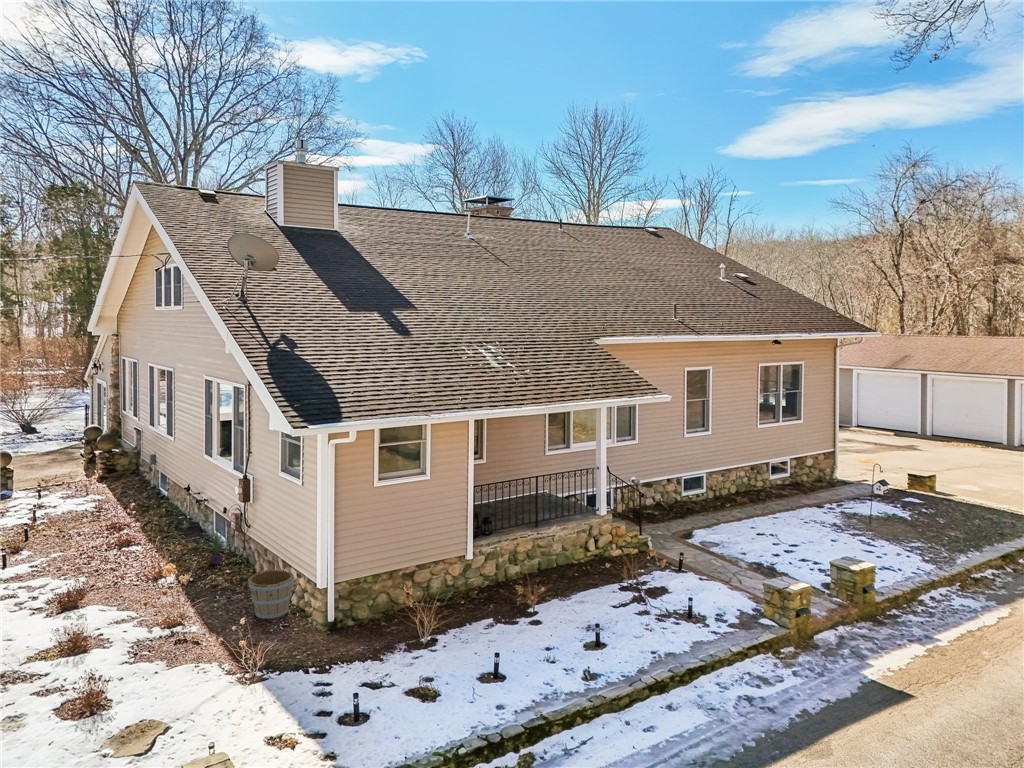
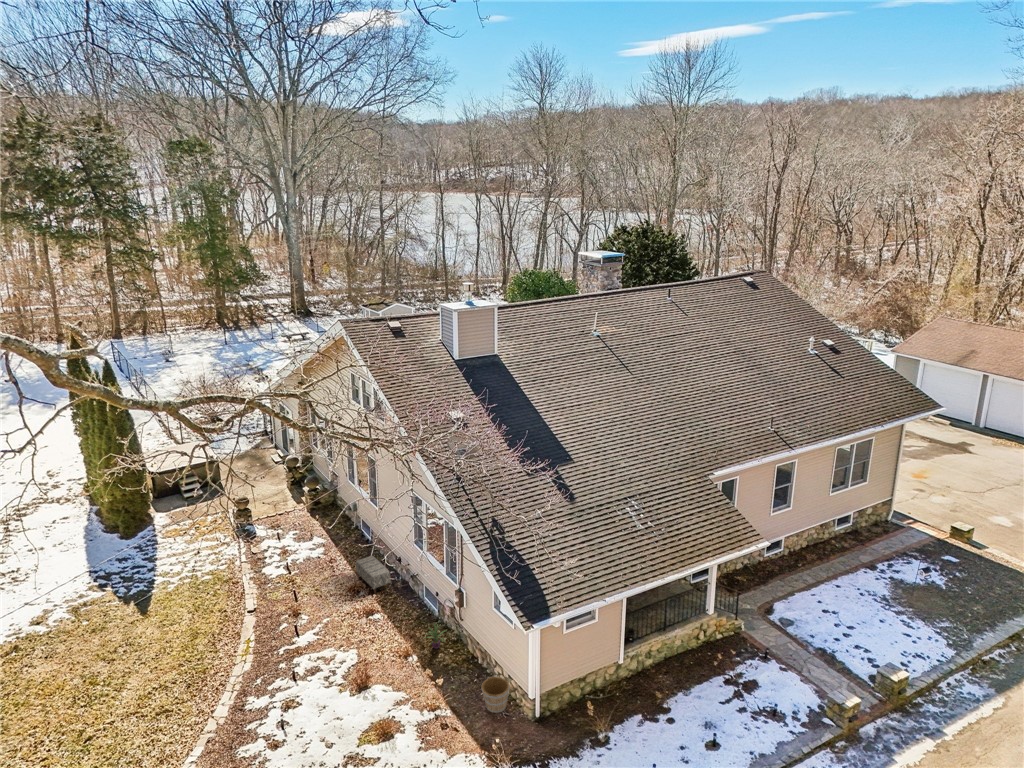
bench: none [147,485,188,524] -> present [356,556,391,593]

